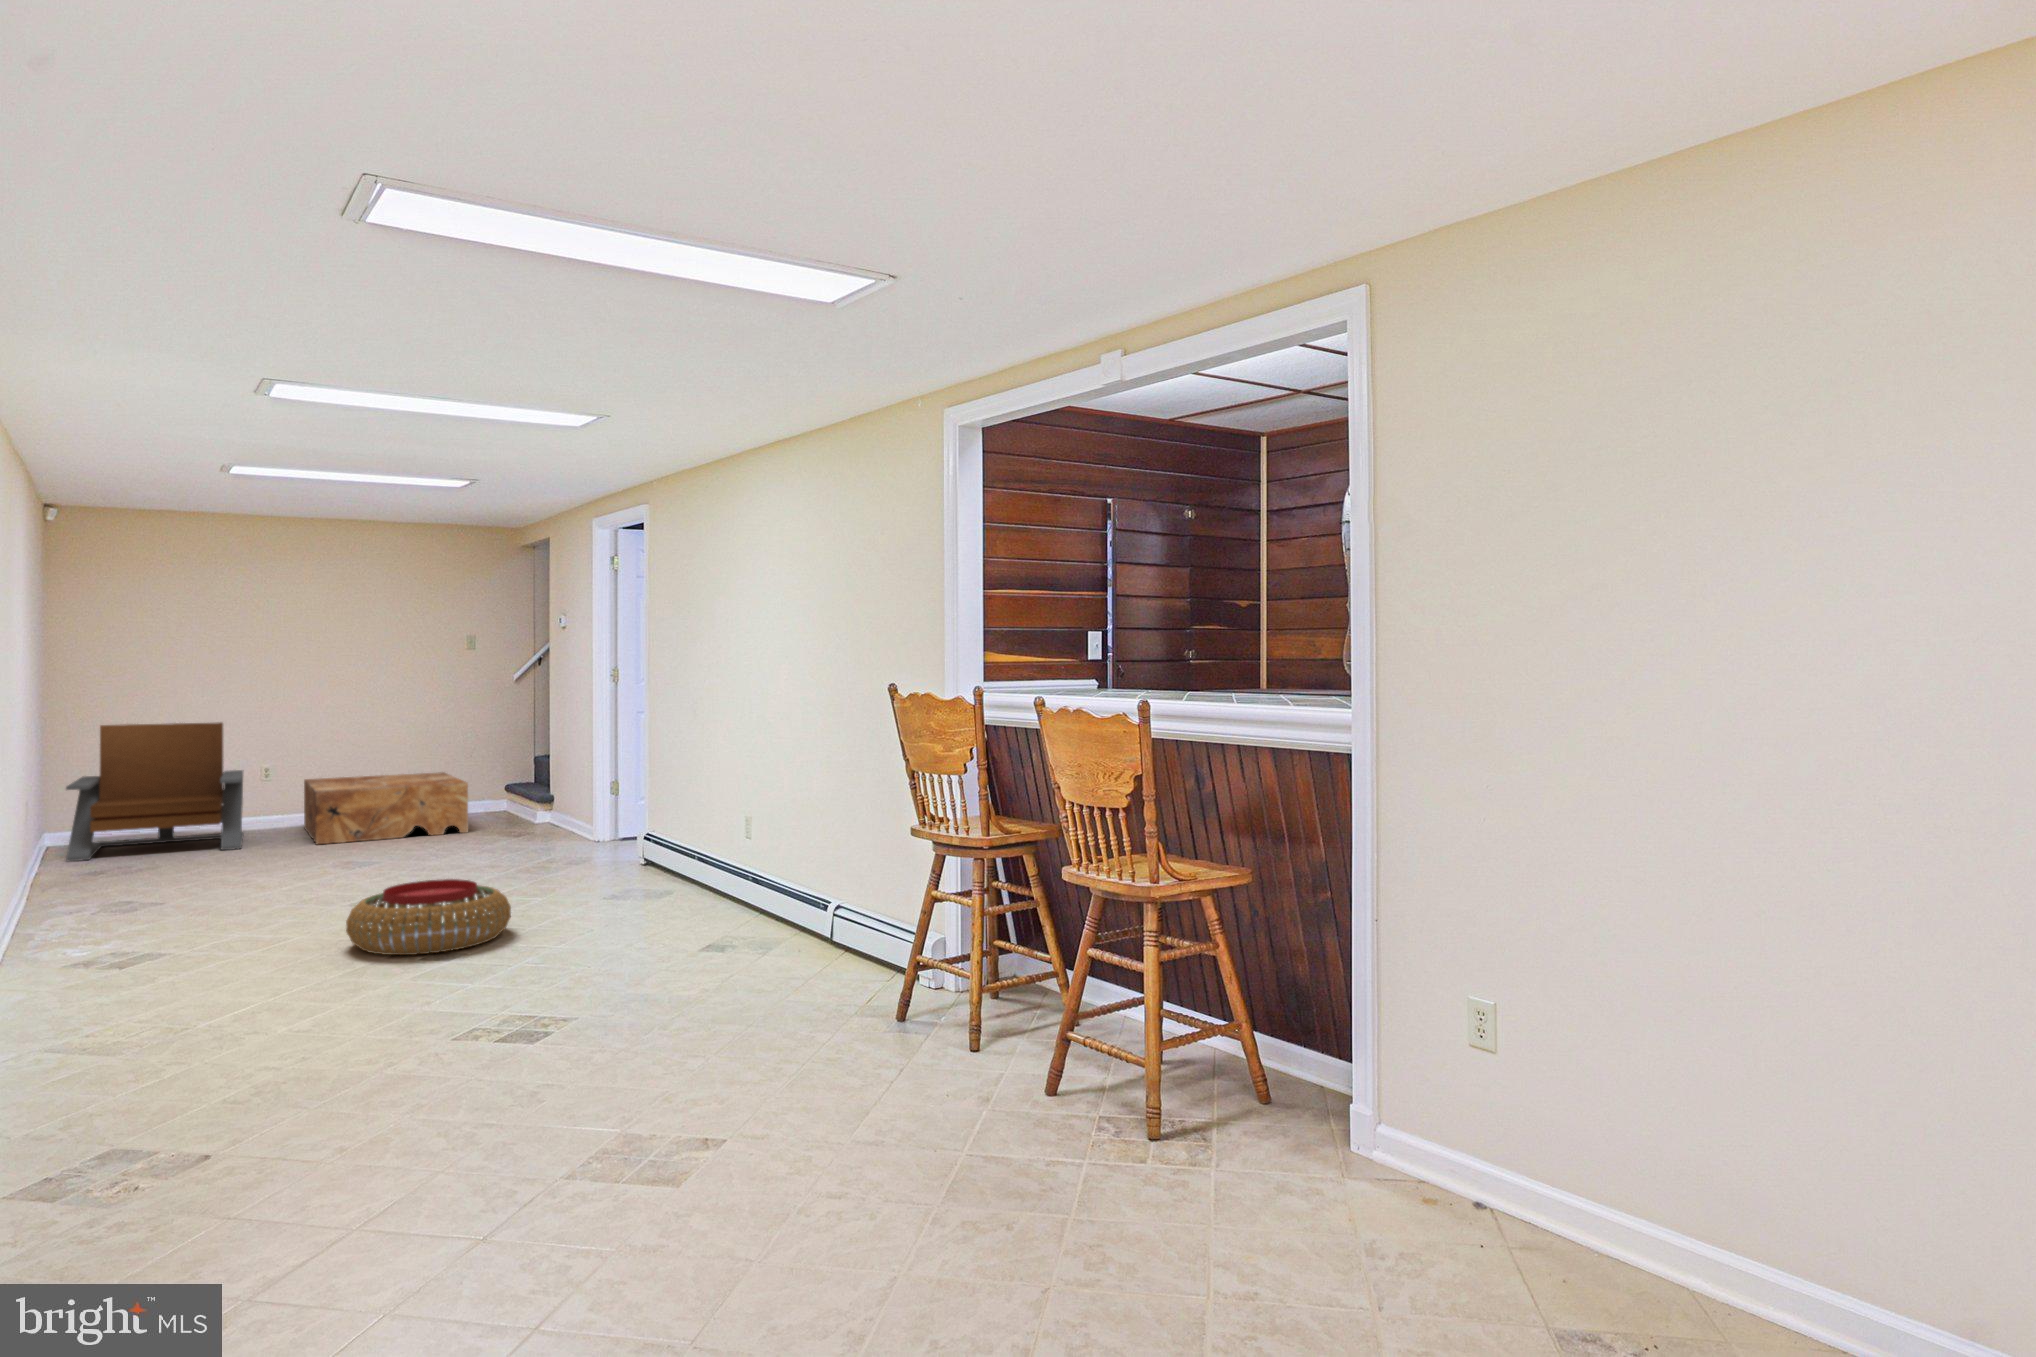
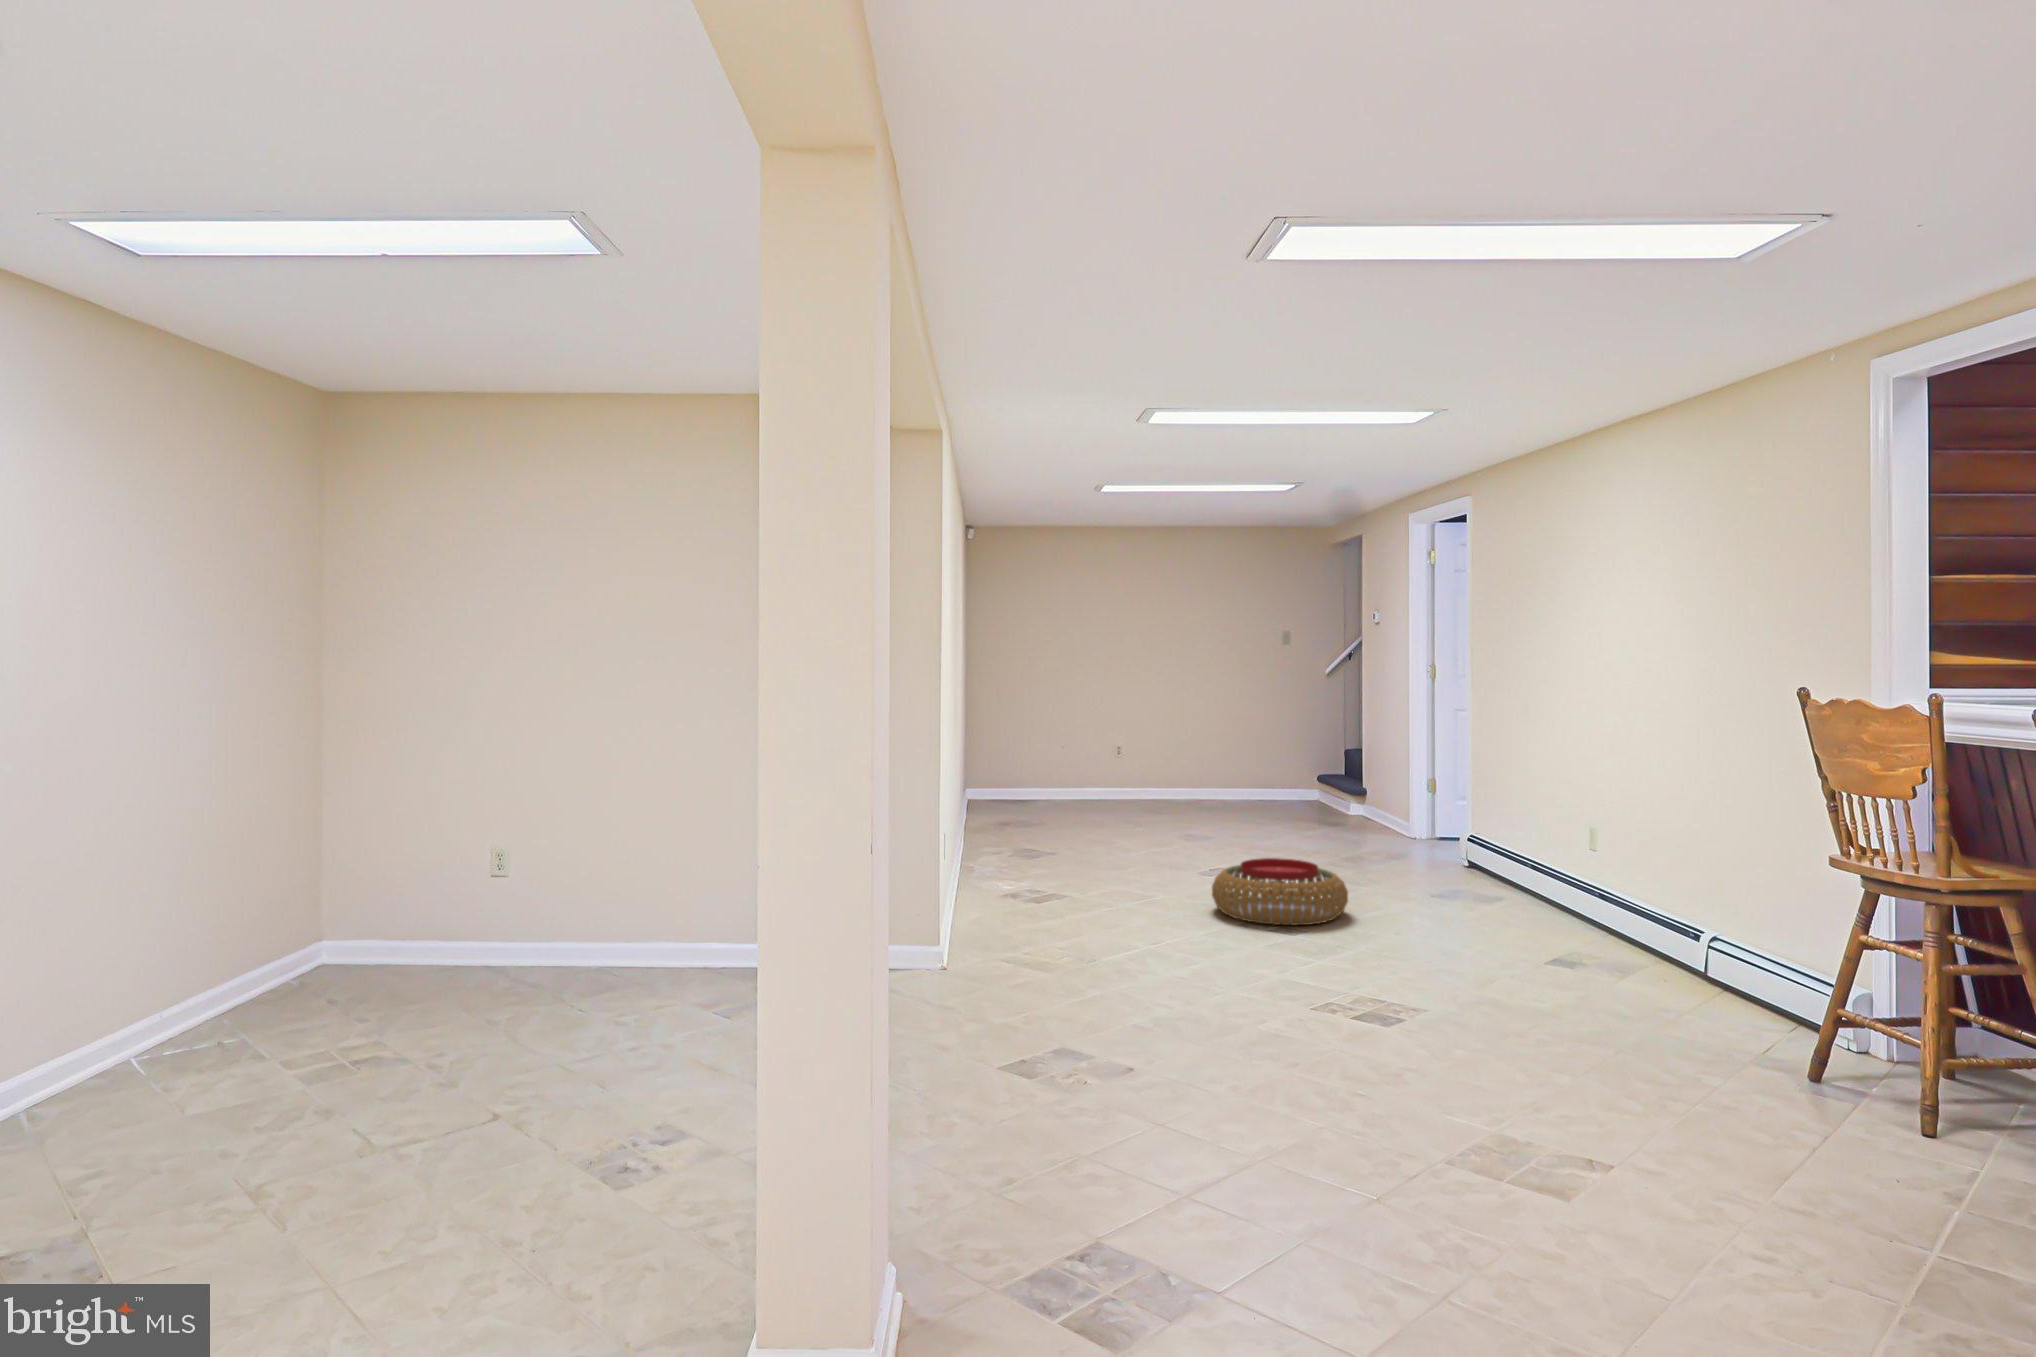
lounge chair: present [66,722,244,861] -> none [1003,709,1116,815]
coffee table: present [304,772,468,844] -> none [1157,760,1290,817]

